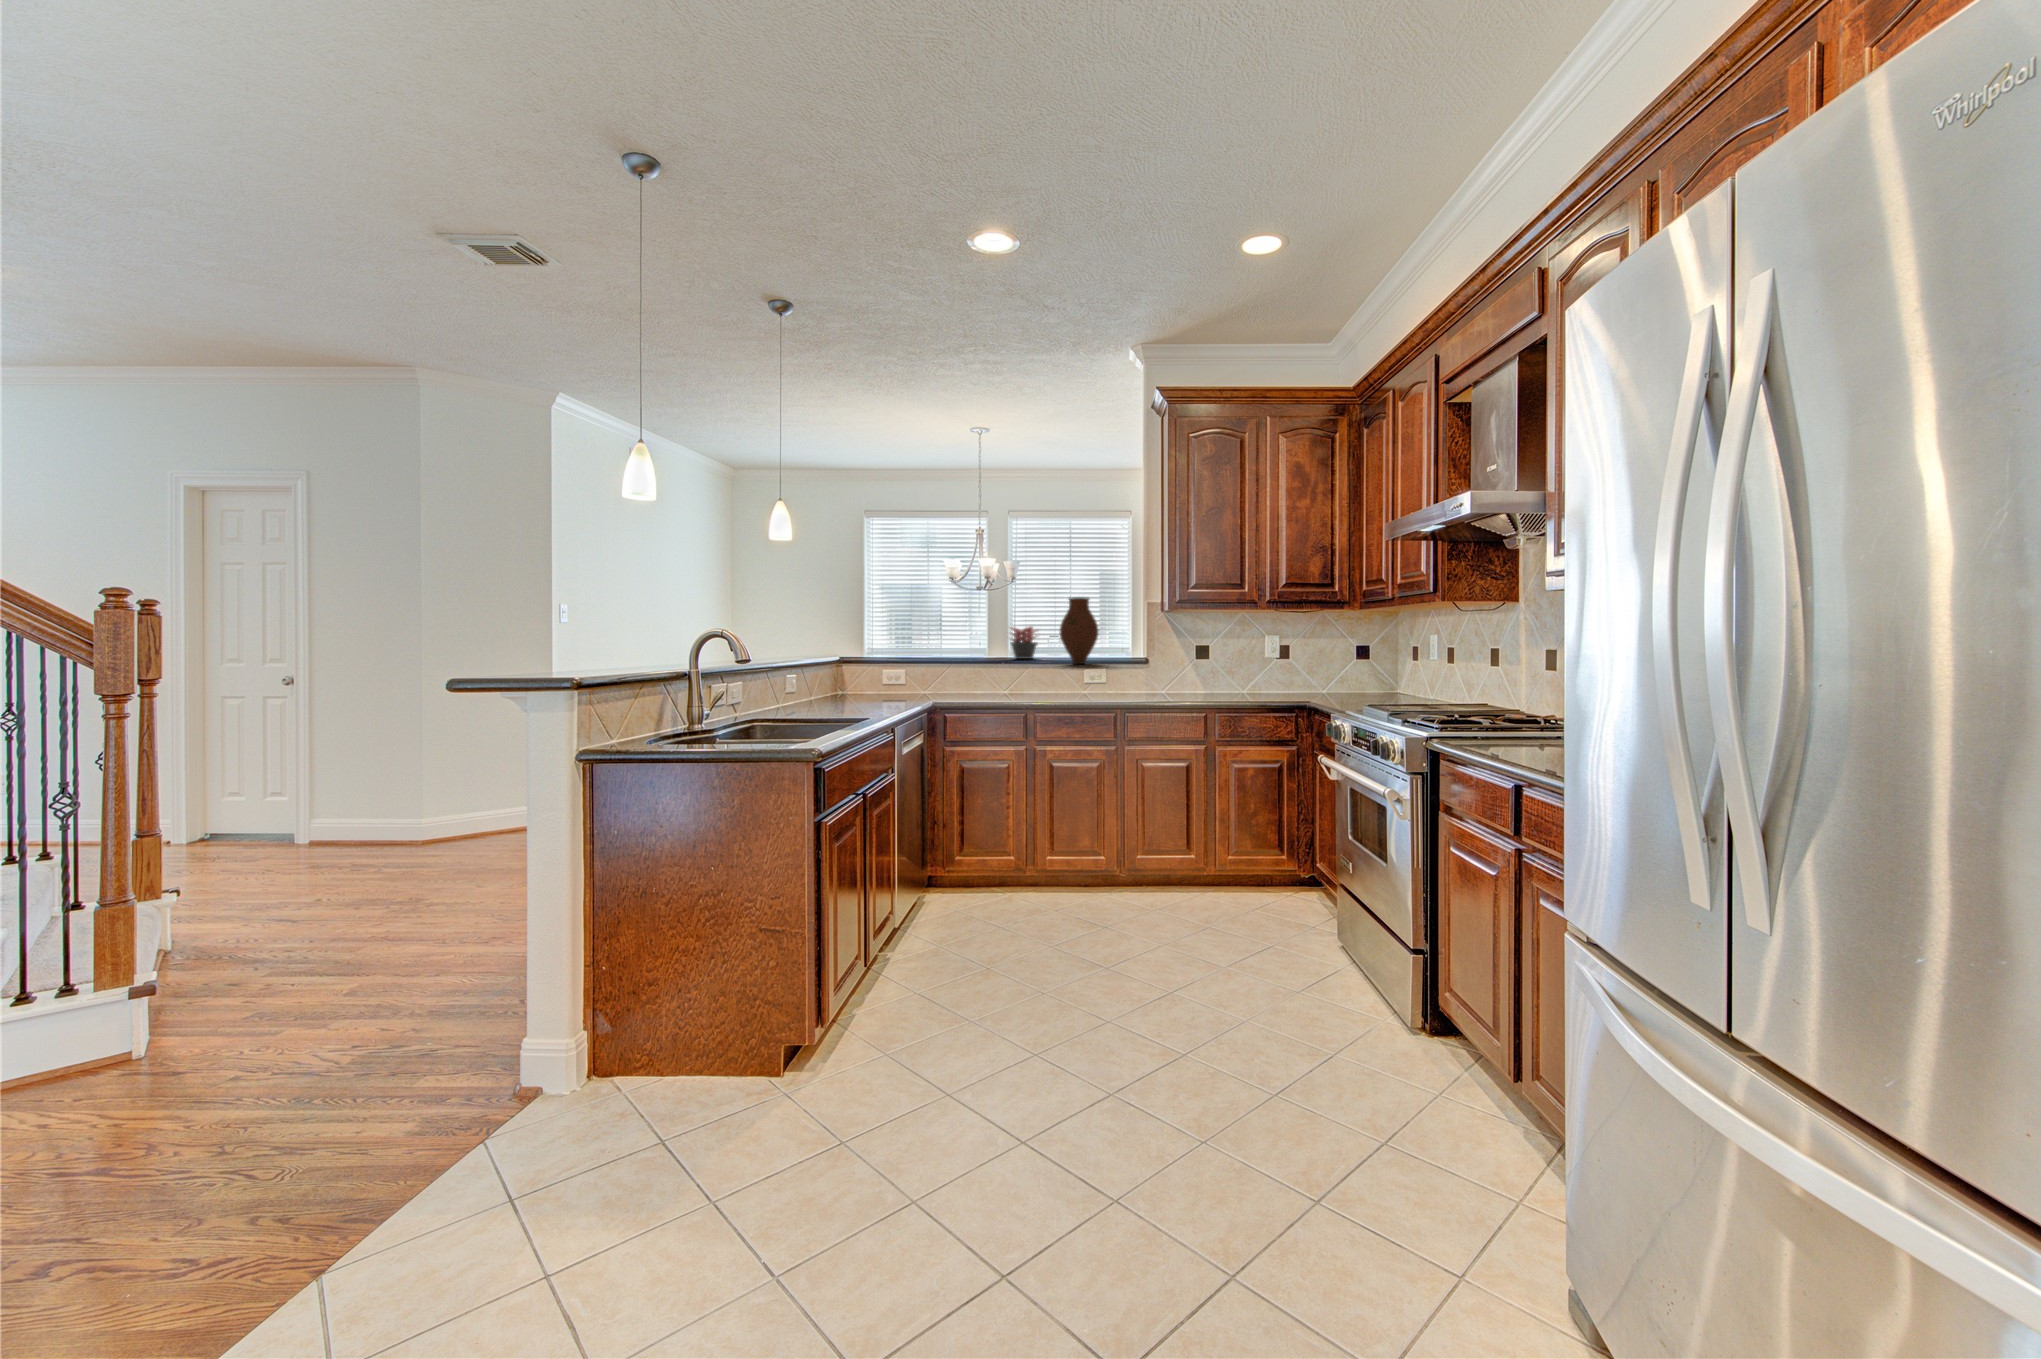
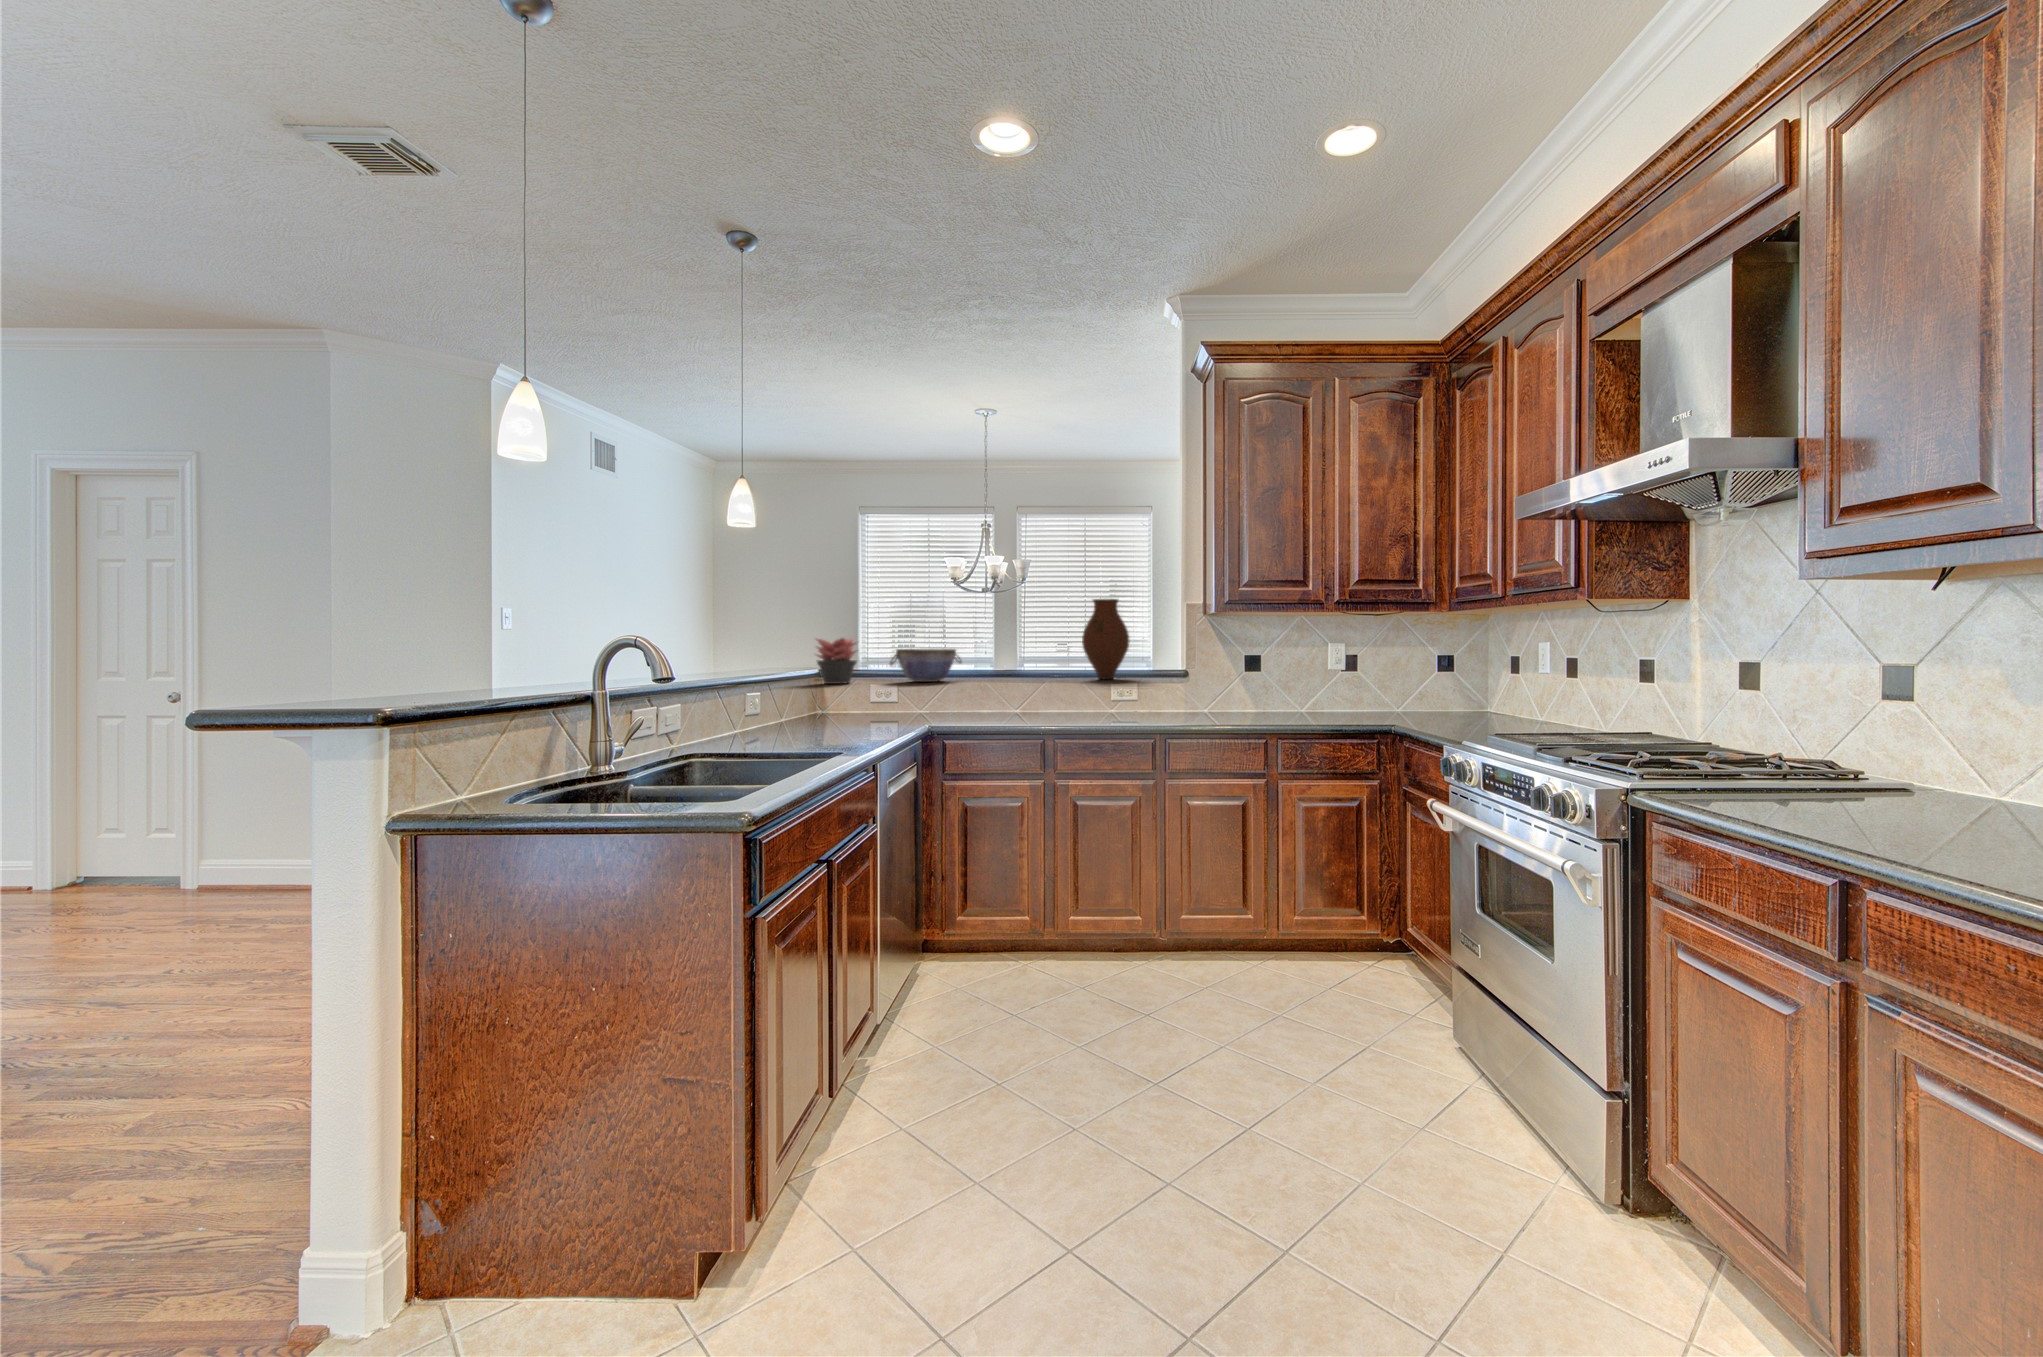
succulent plant: present [1011,627,1037,659] -> present [816,638,857,684]
bowl: none [900,639,960,666] -> present [890,649,962,682]

